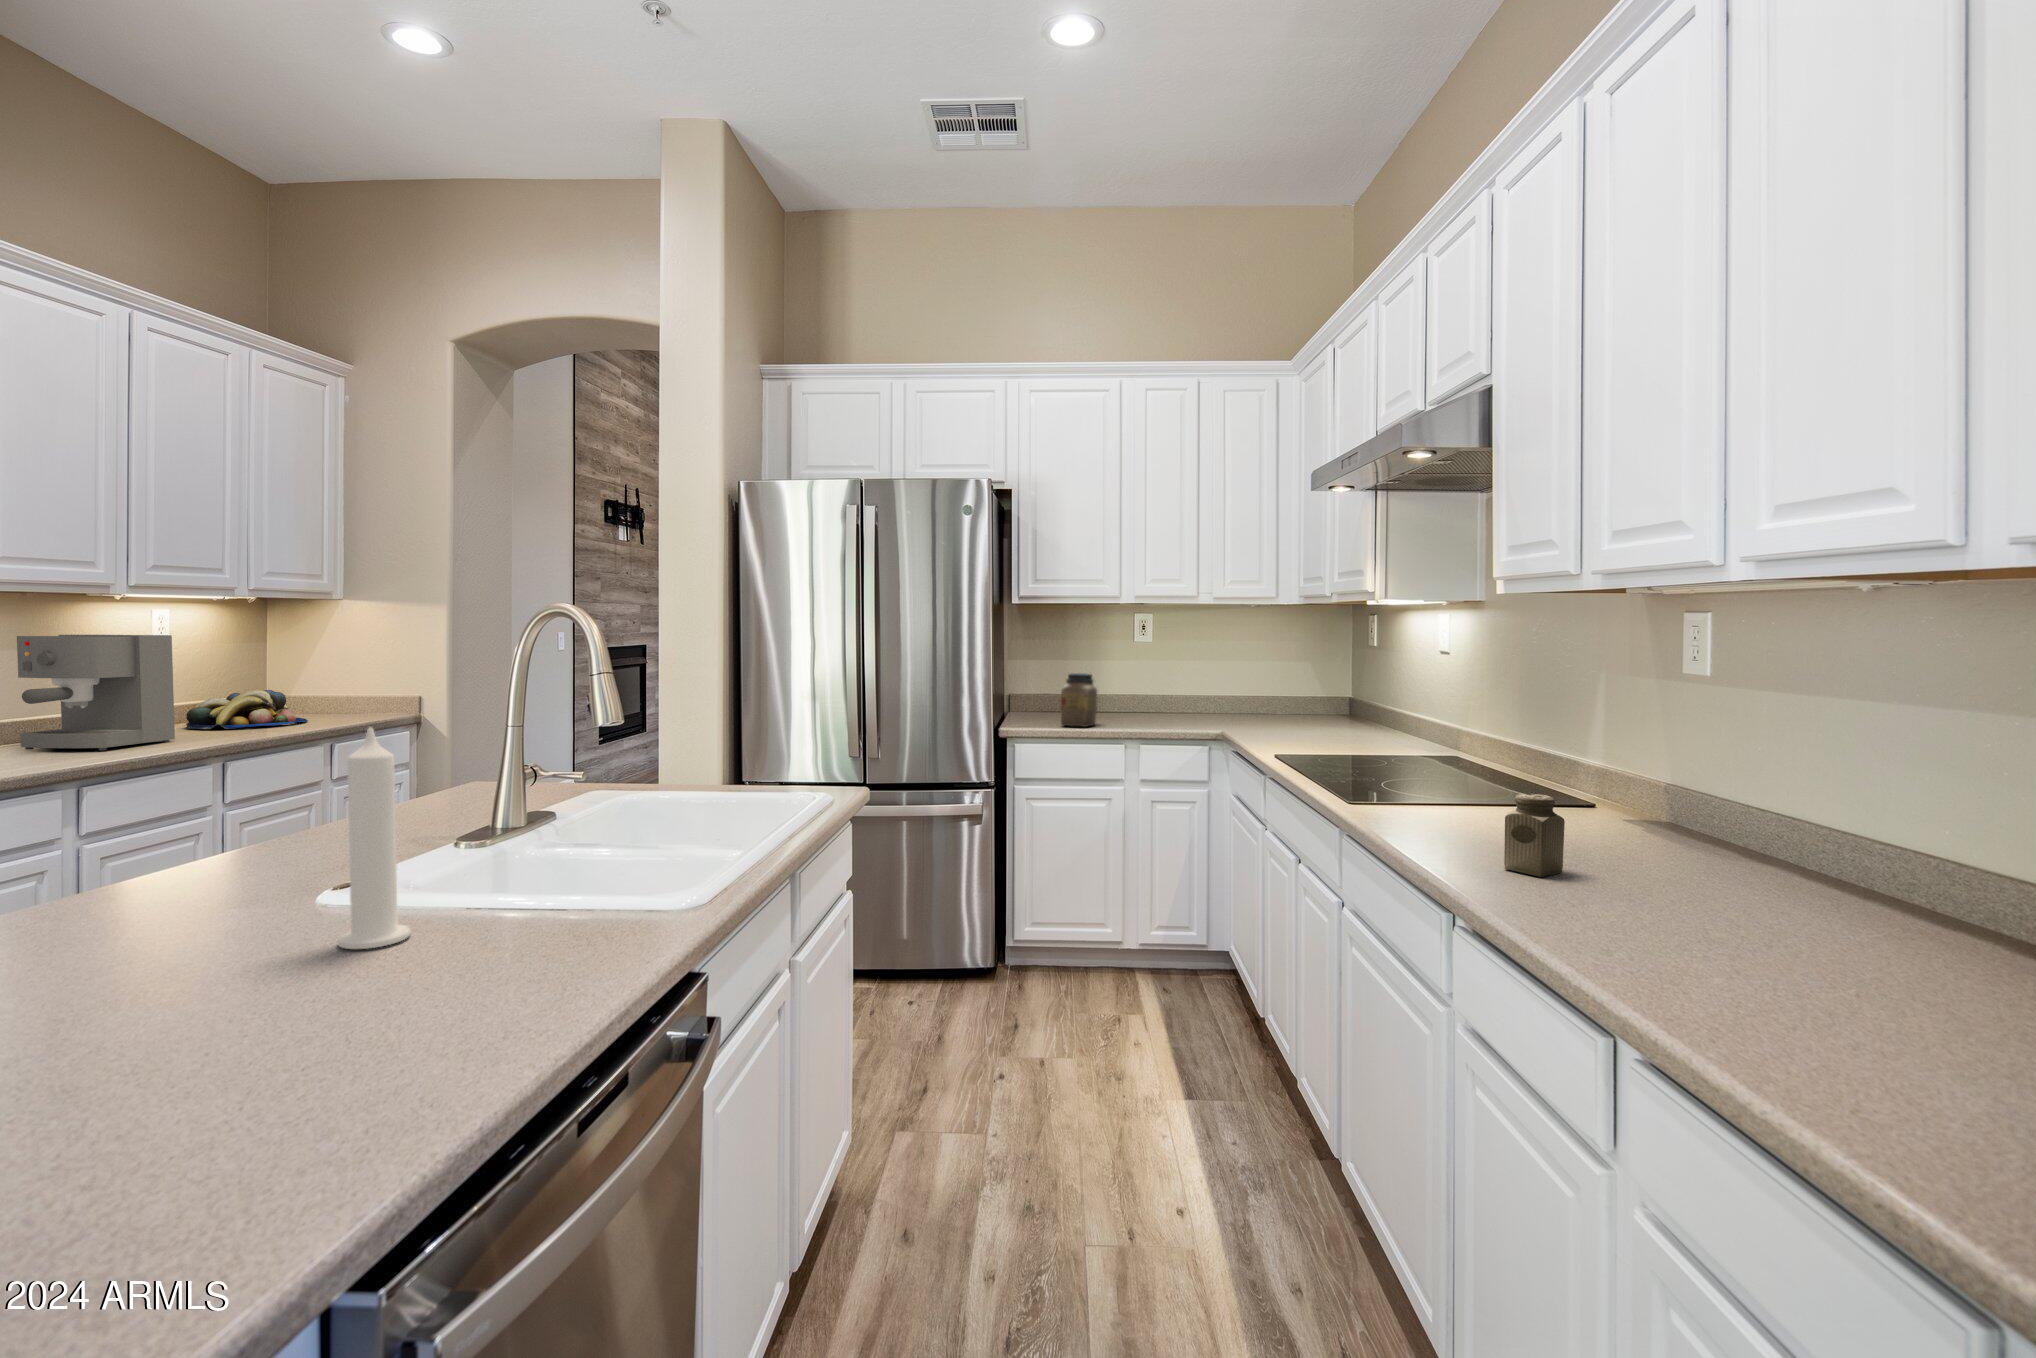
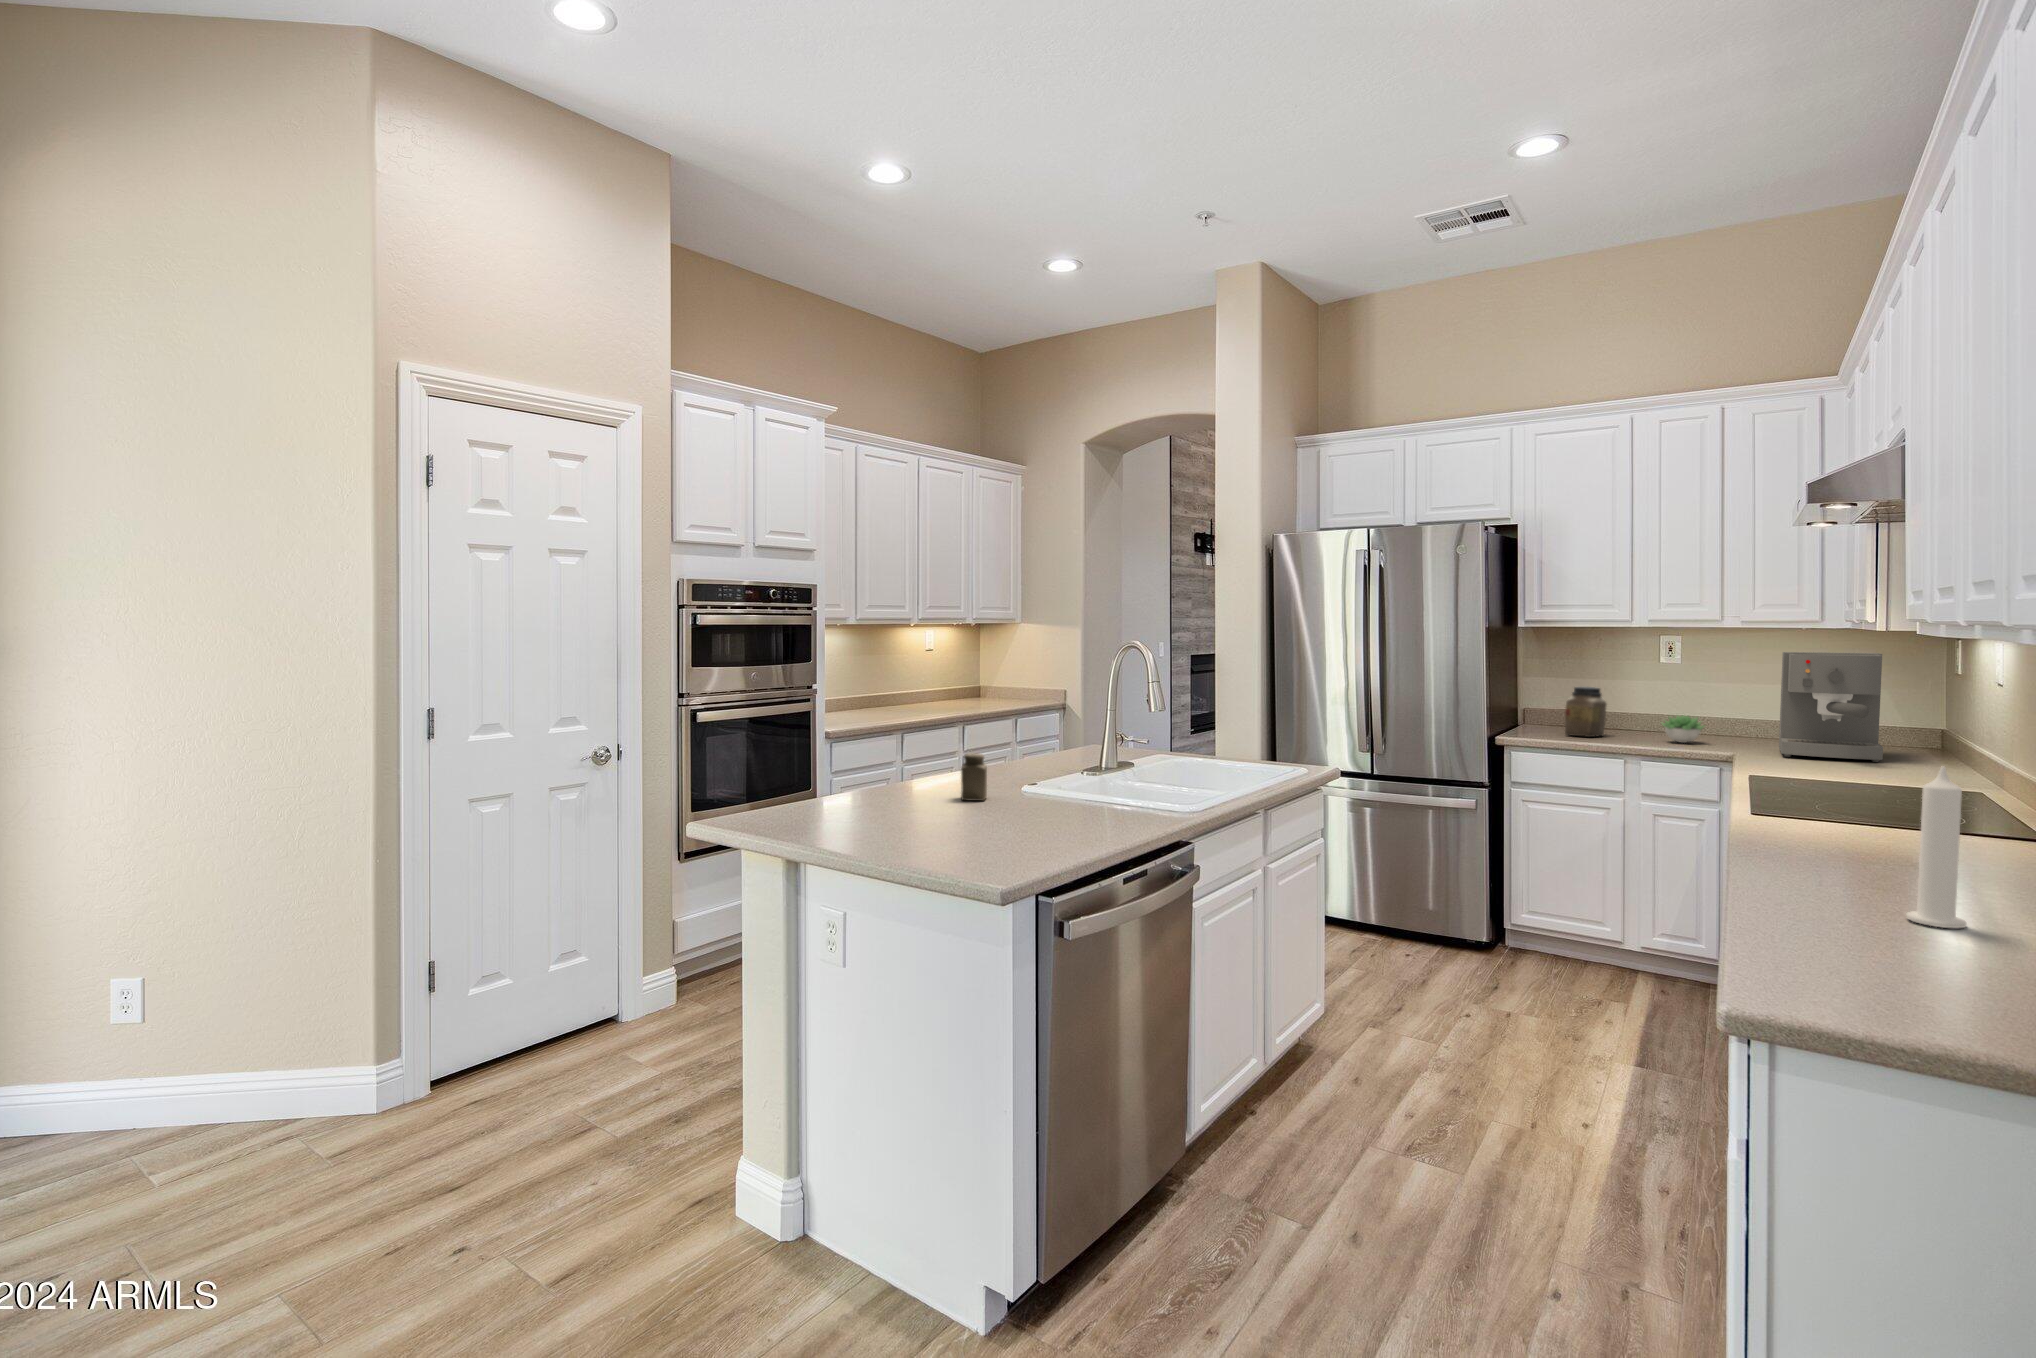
coffee maker: present [17,635,175,750] -> present [1779,652,1883,762]
fruit bowl: present [186,690,308,729] -> none [941,683,1001,707]
succulent plant: none [1149,700,1190,728] -> present [1662,715,1704,743]
candle: present [338,727,411,949] -> present [1906,766,1967,928]
salt shaker: present [1504,794,1565,877] -> present [961,753,987,801]

